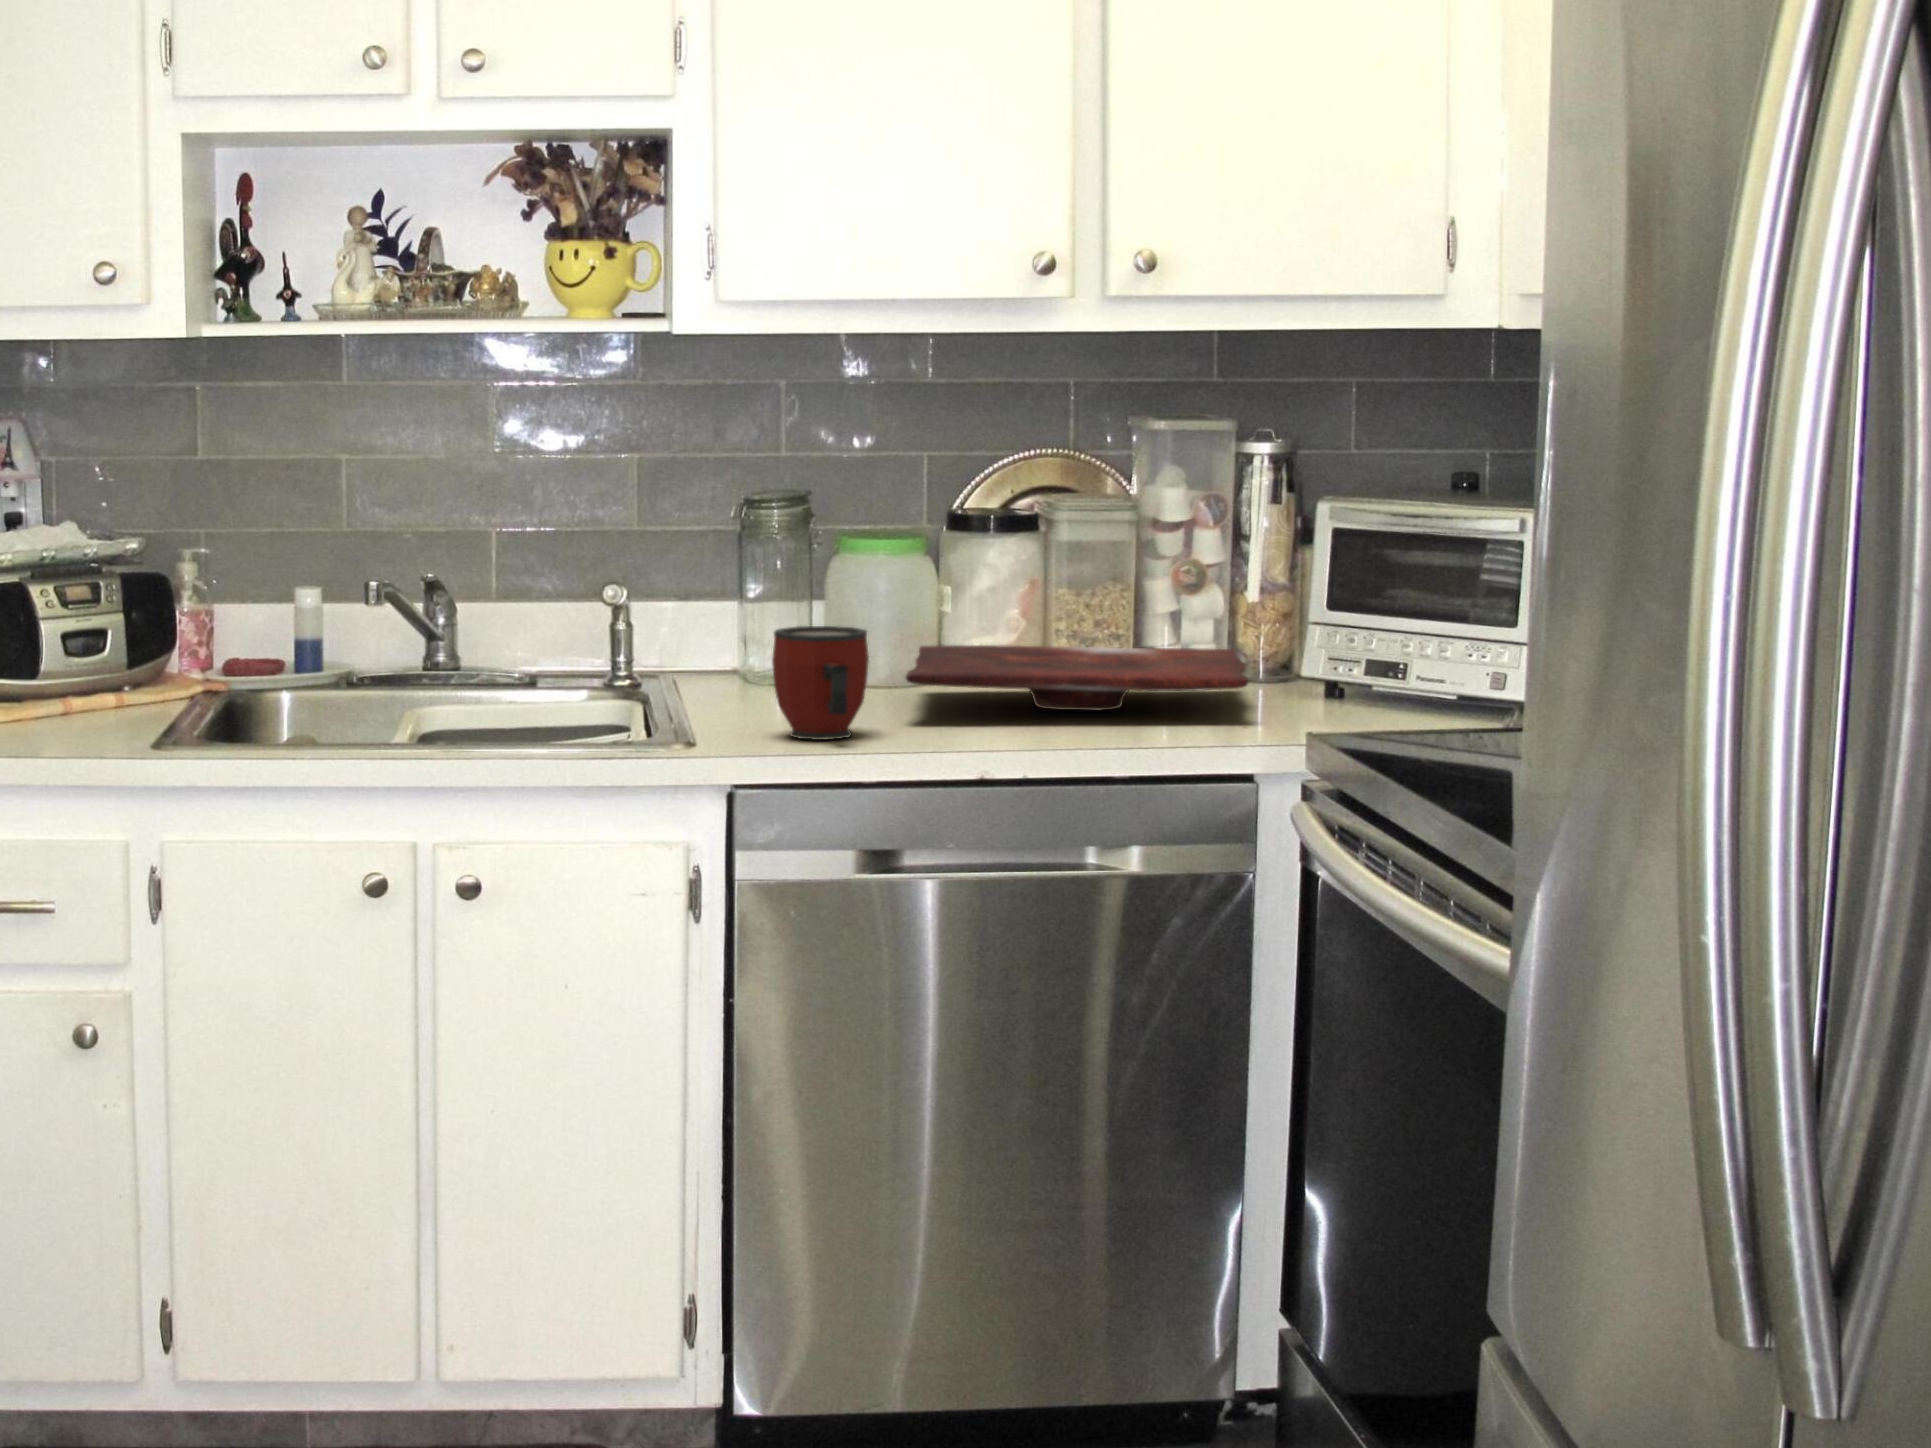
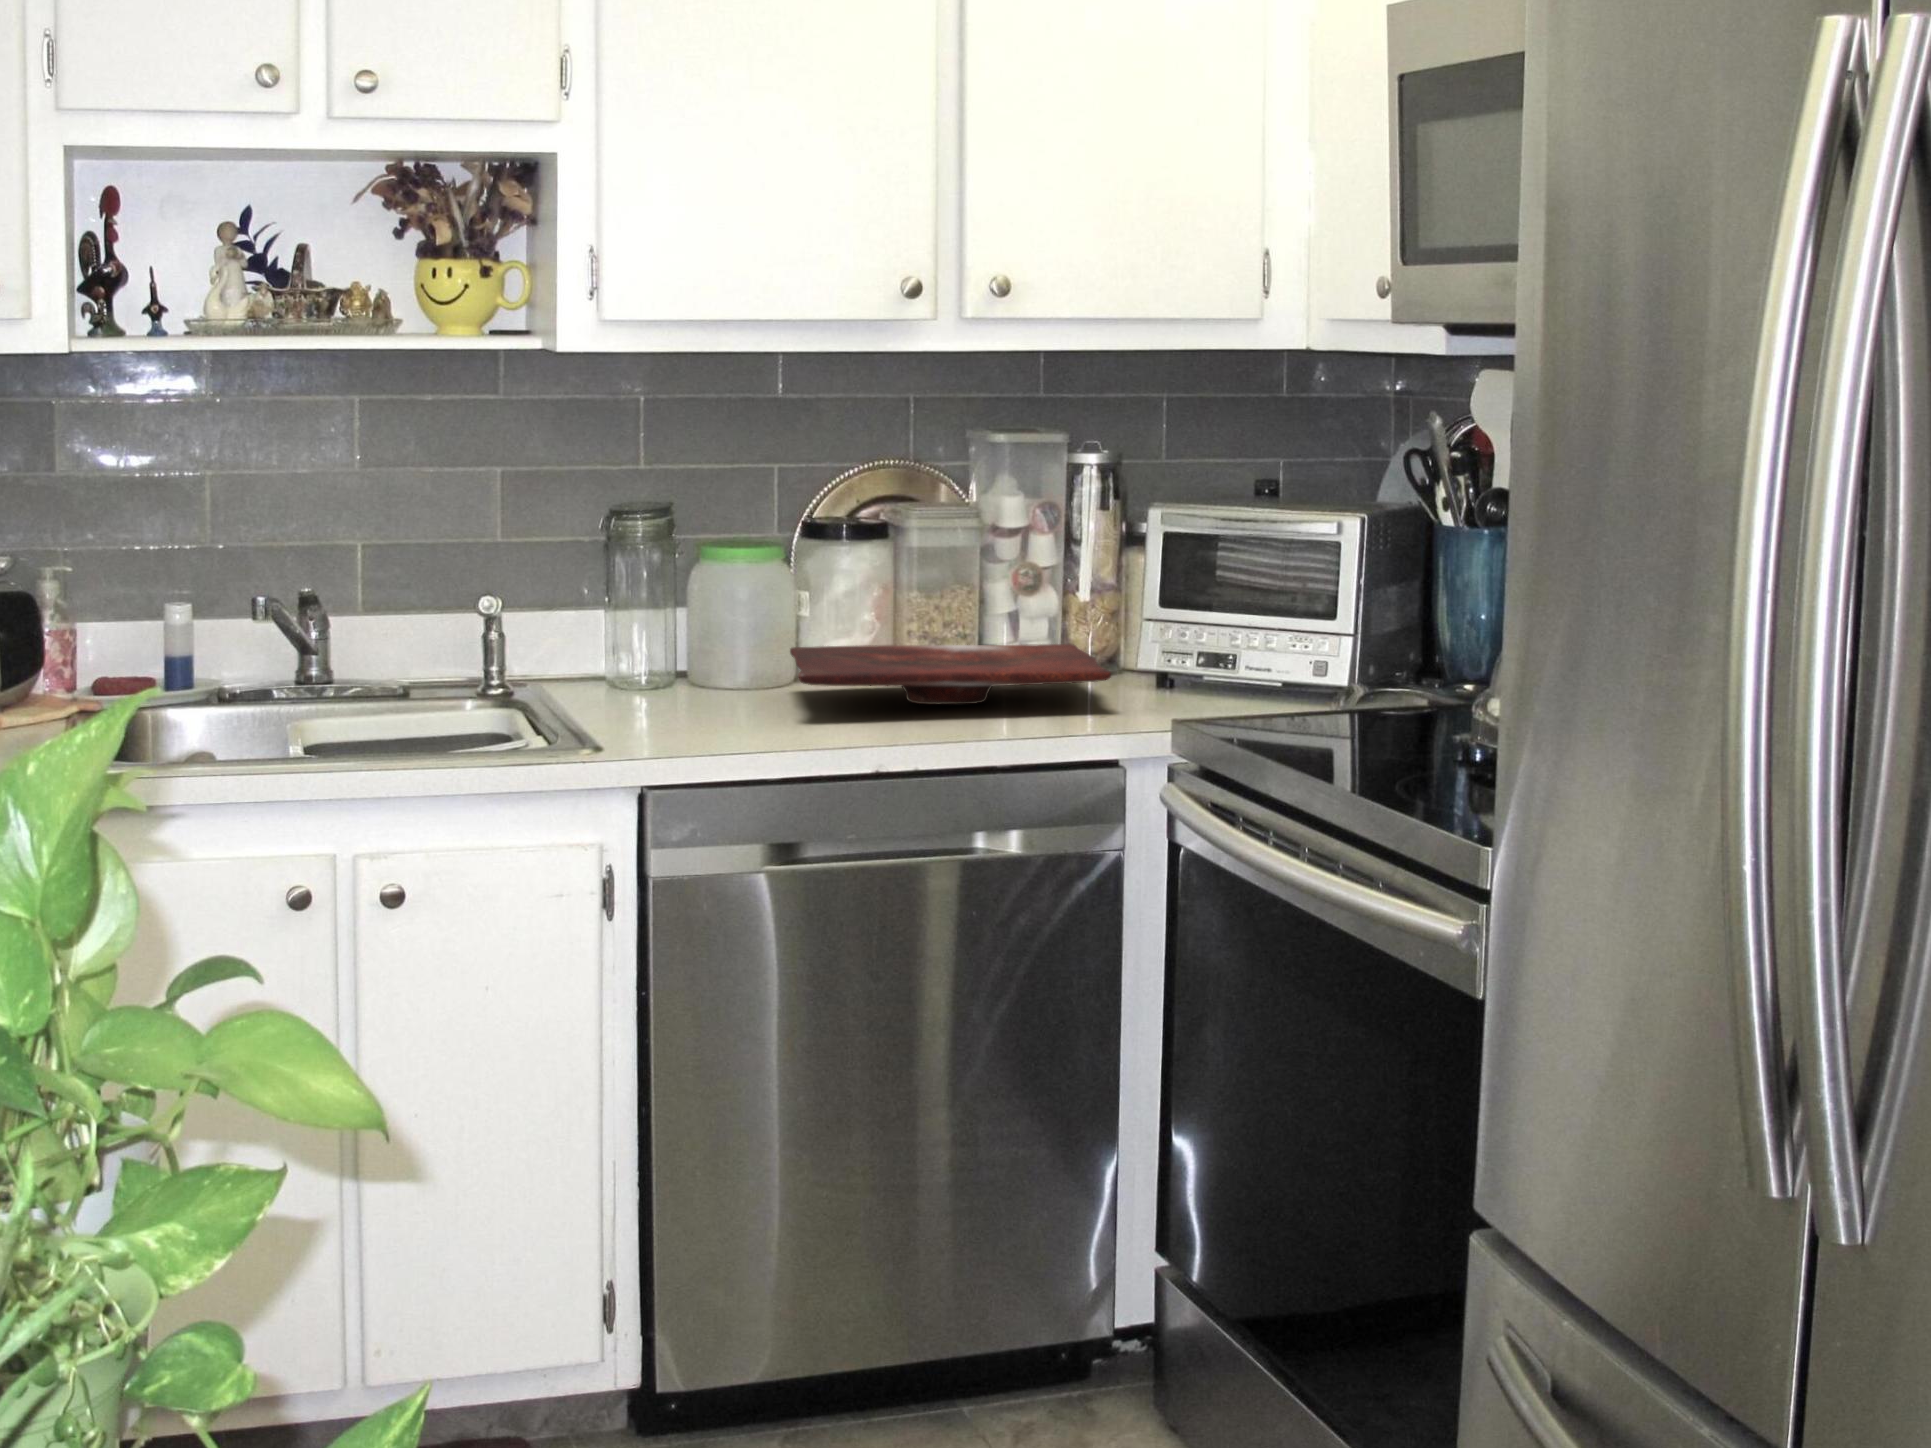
mug: present [772,626,869,740] -> none [680,631,770,740]

